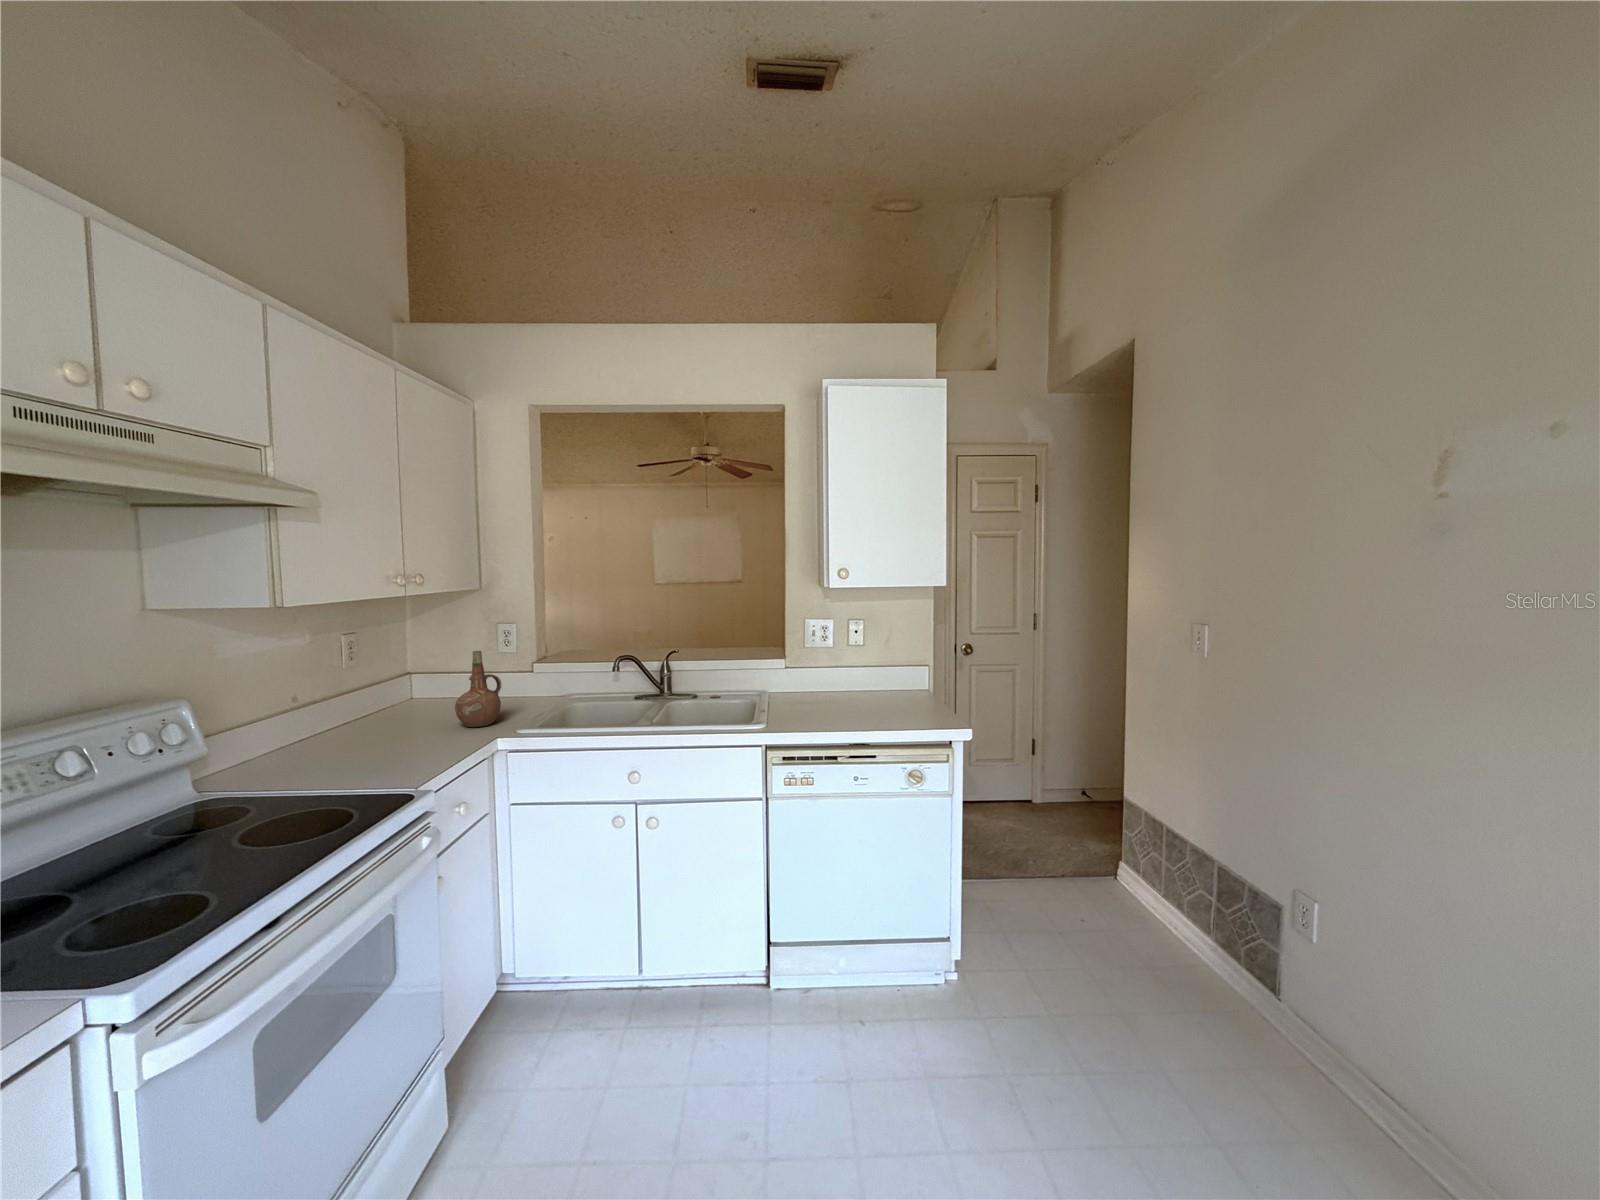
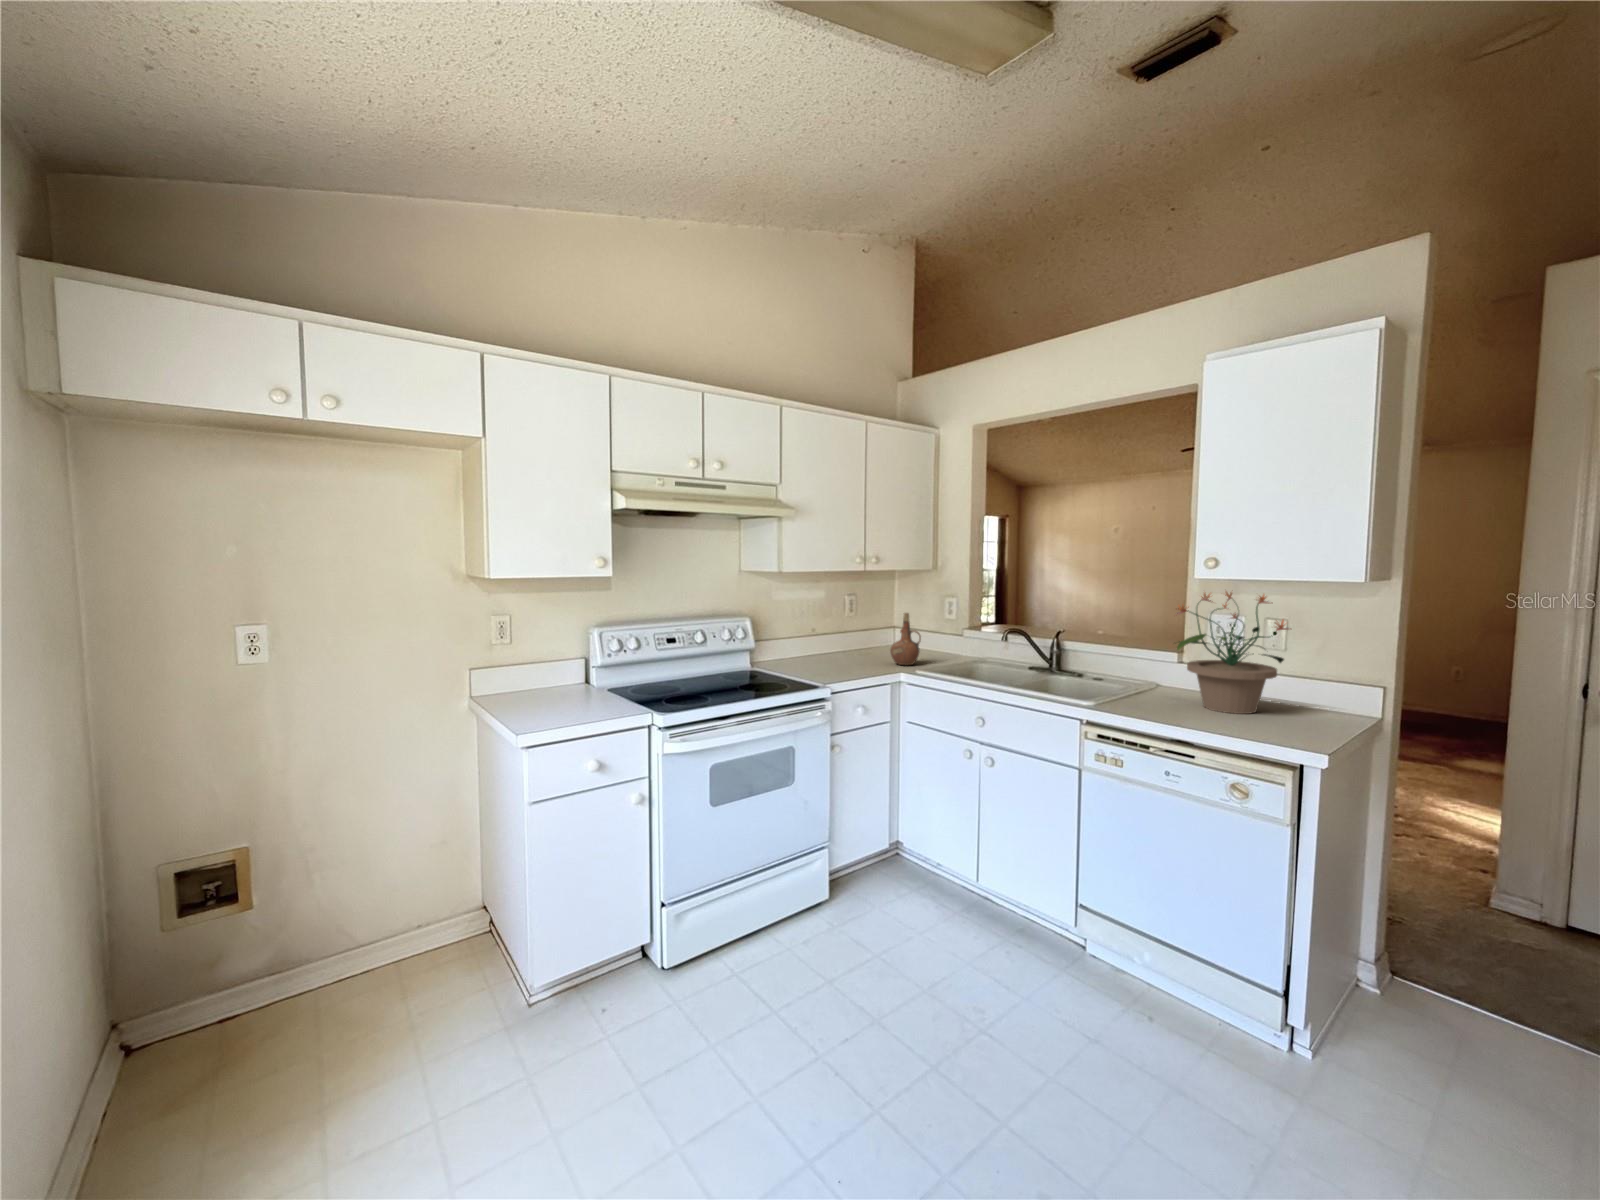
potted plant: none [802,595,902,708] -> present [1177,592,1291,714]

